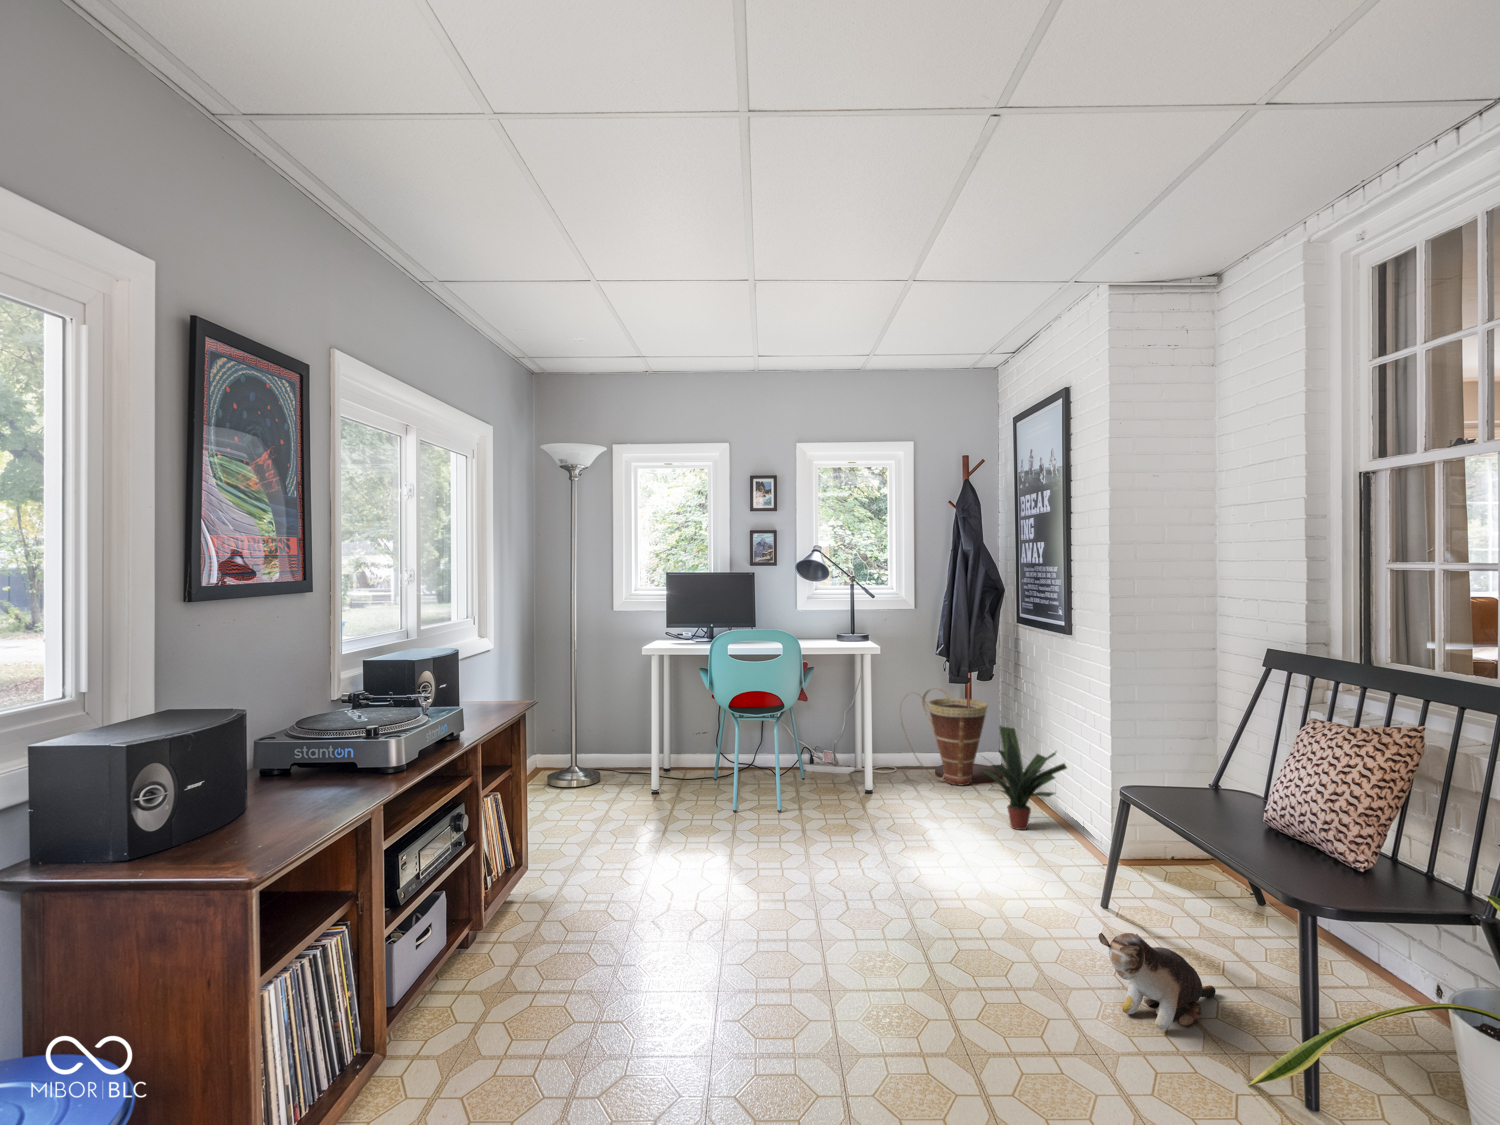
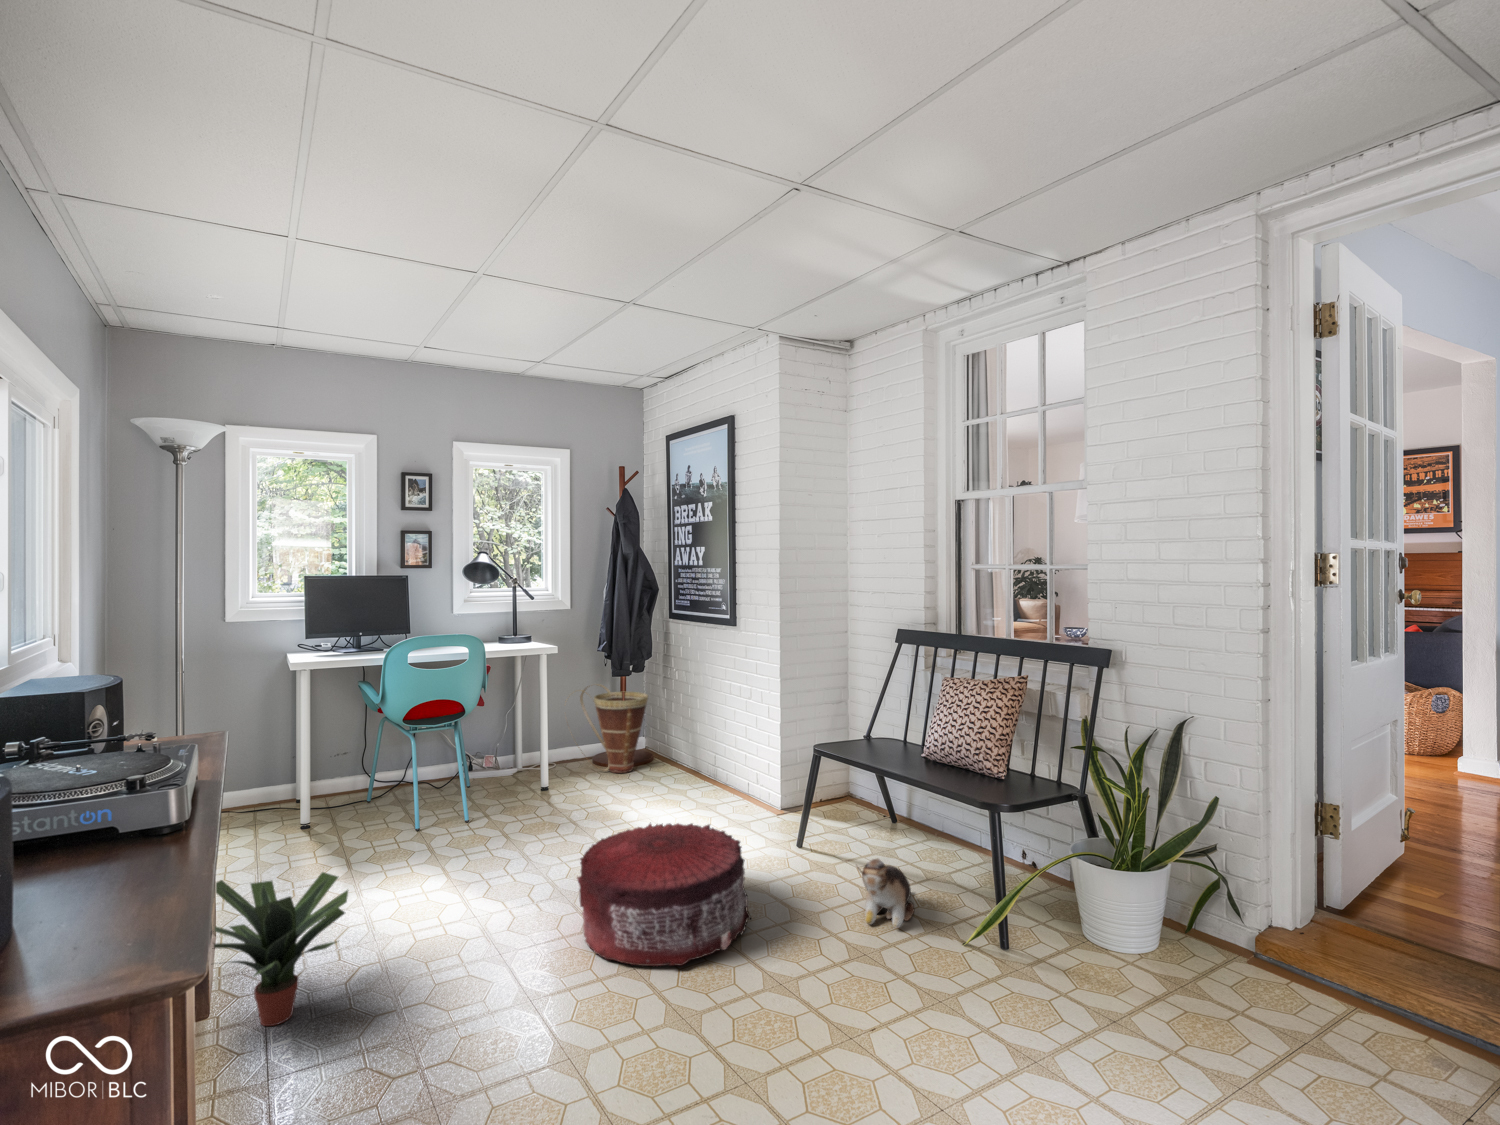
potted plant: present [983,726,1067,830] -> present [214,872,348,1026]
pouf: none [804,834,982,986] -> present [577,823,751,966]

